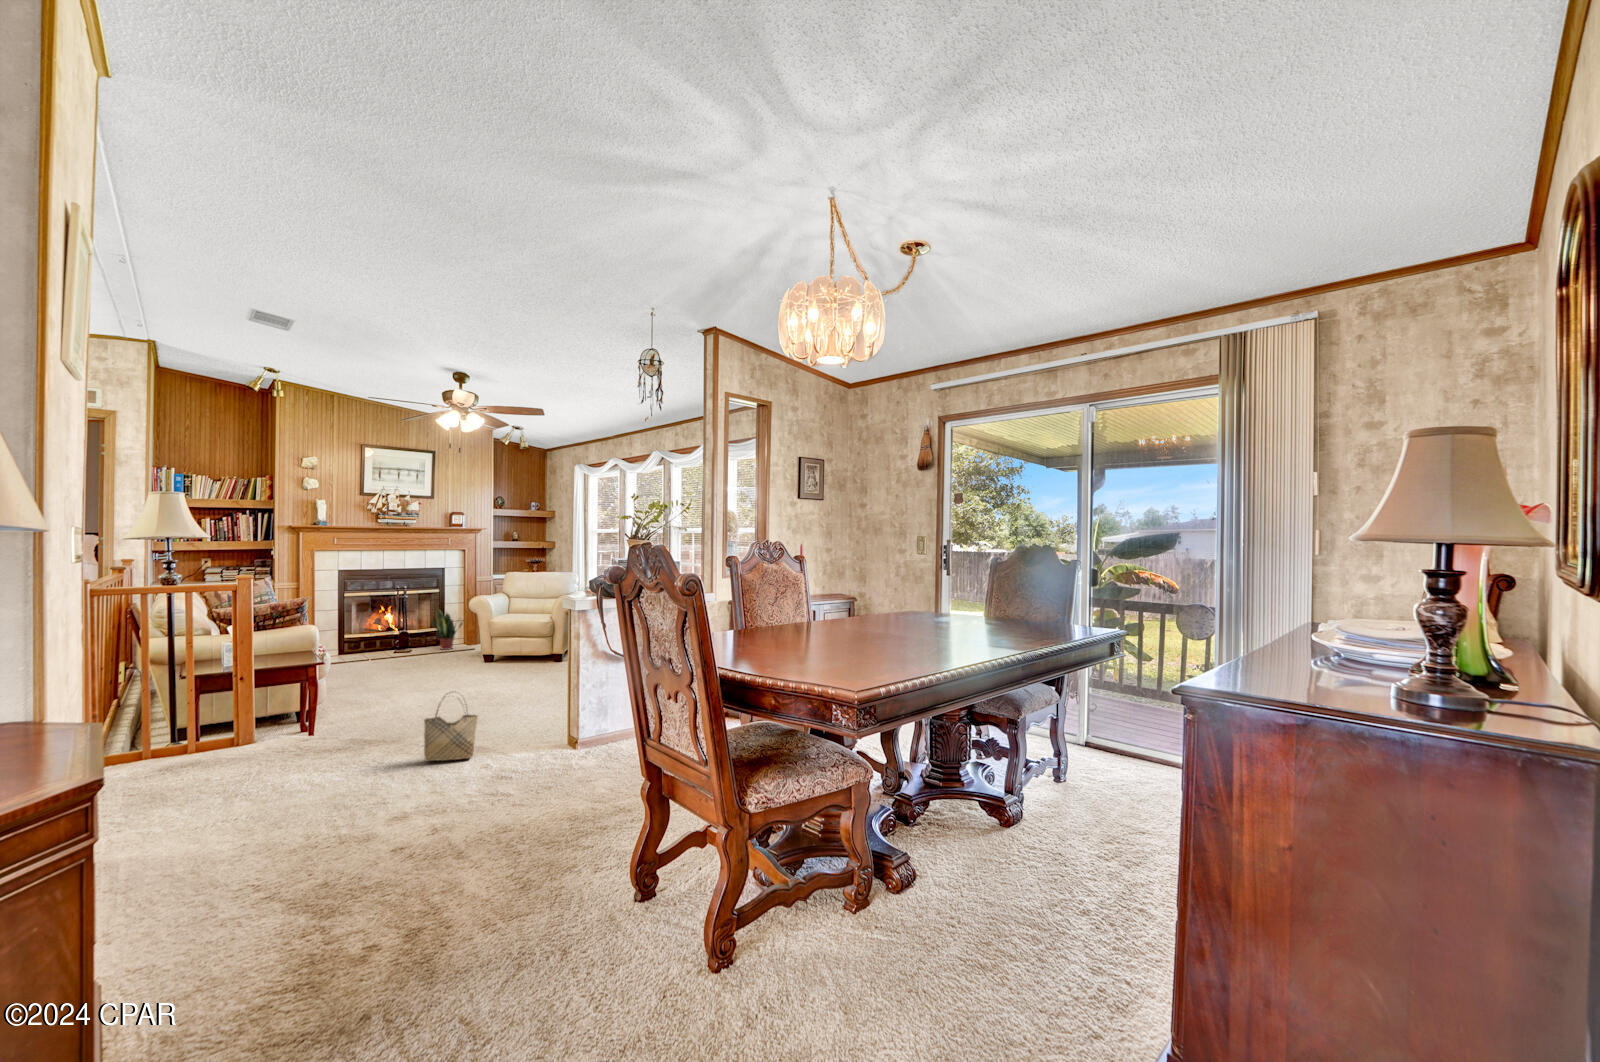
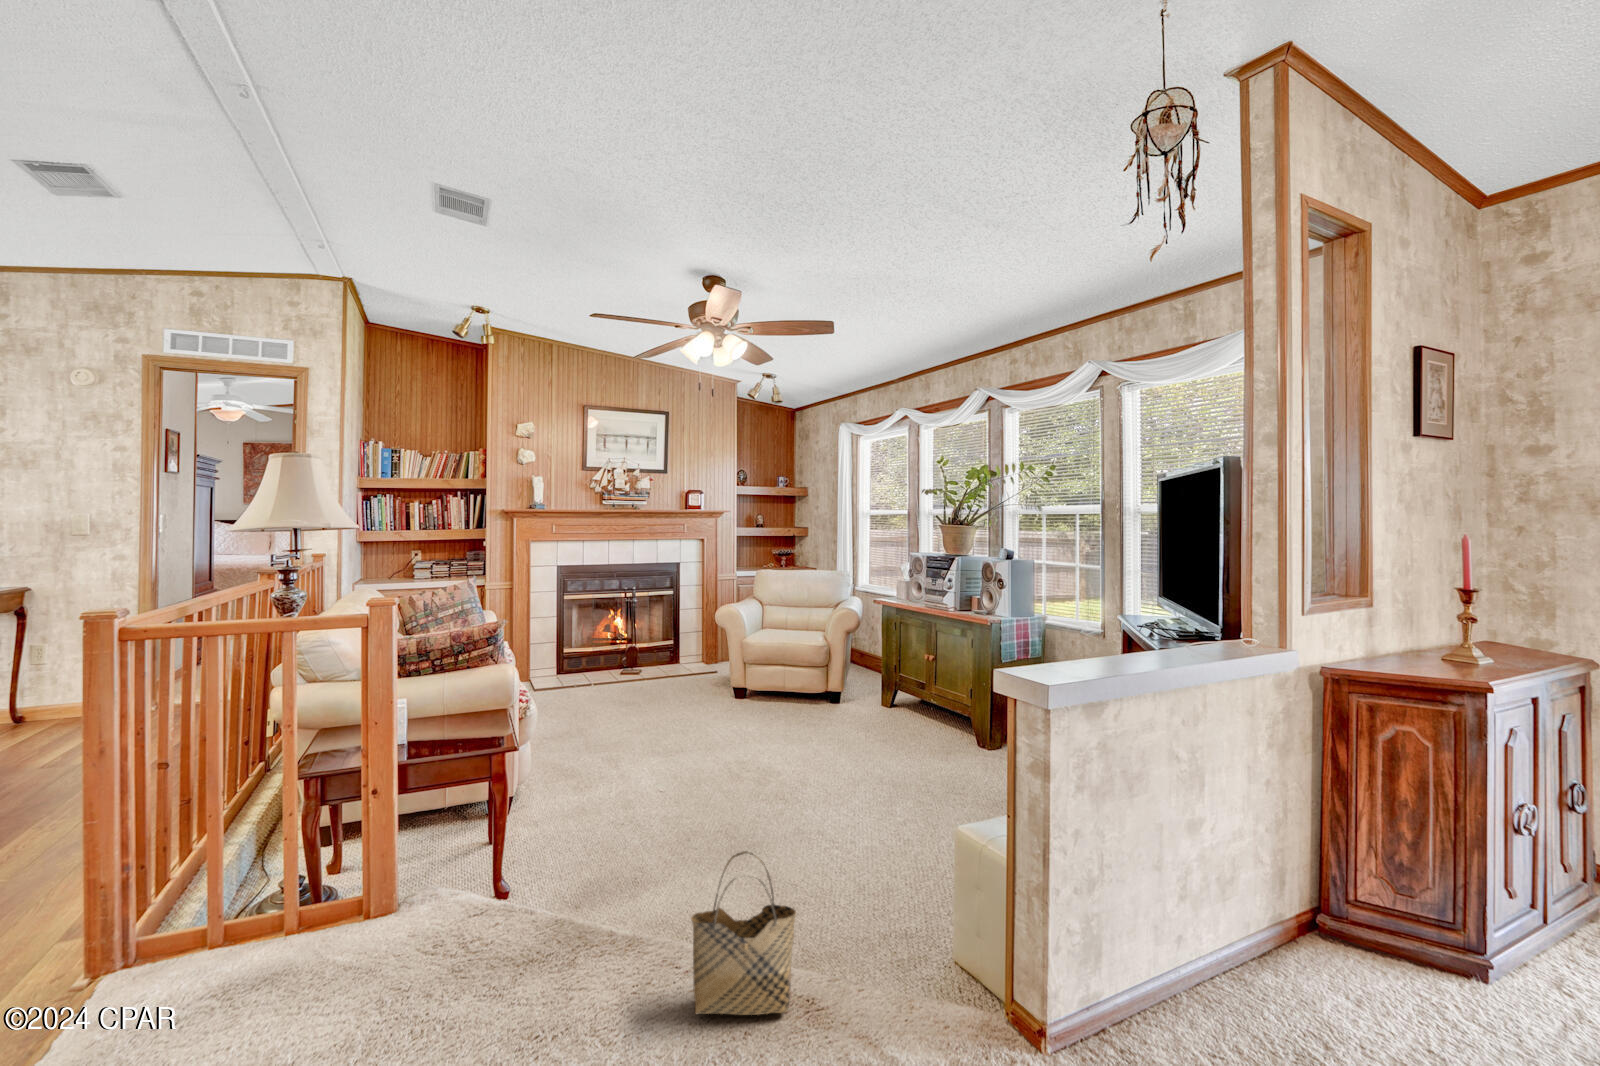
potted plant: present [432,609,462,650] -> none [667,618,704,675]

